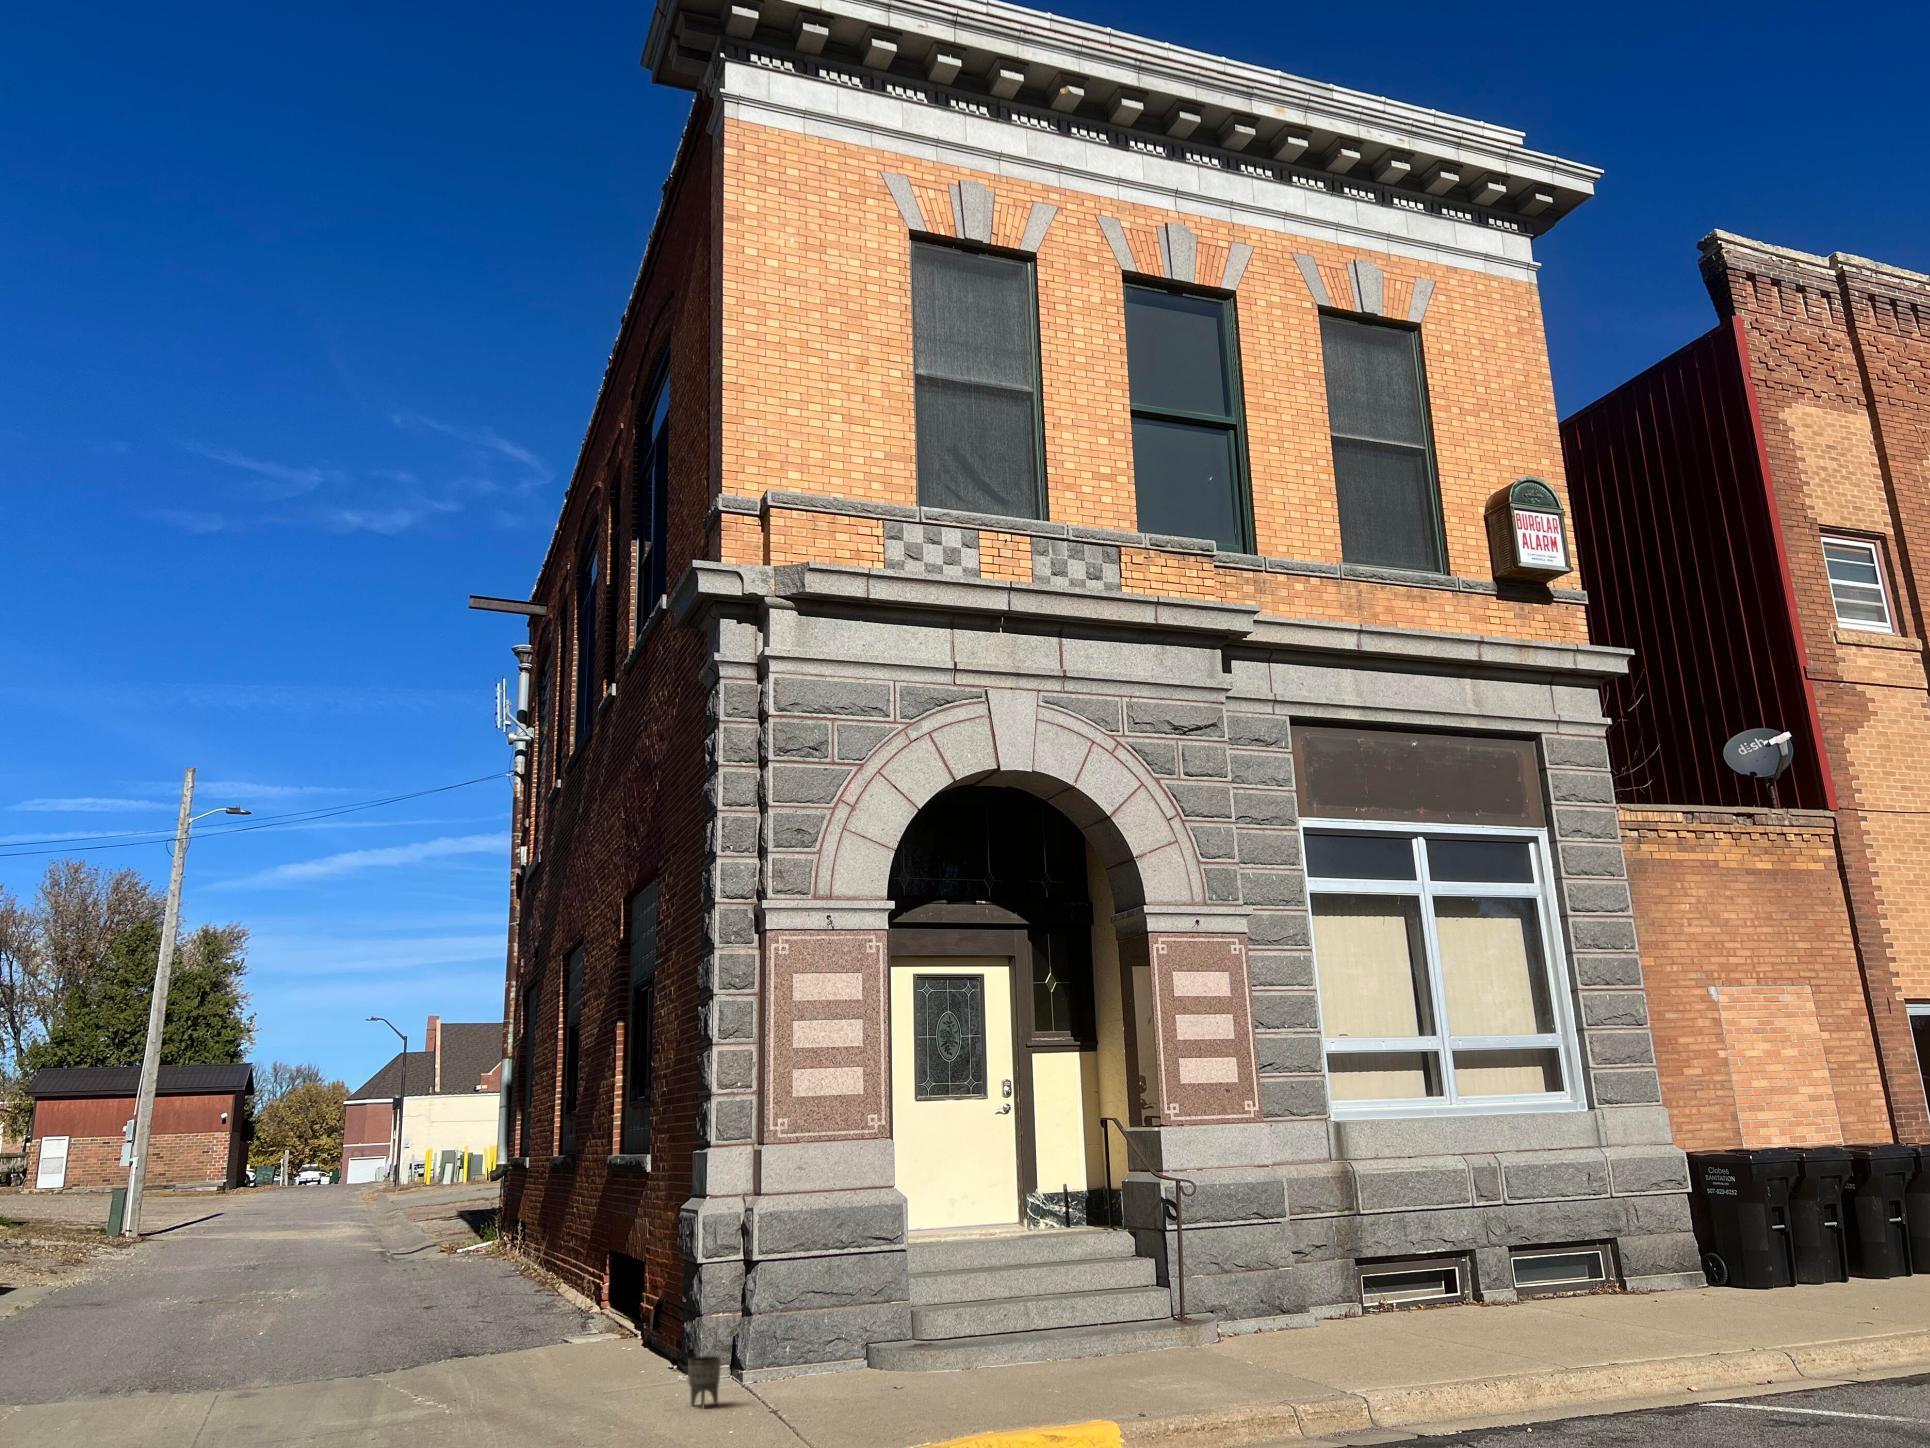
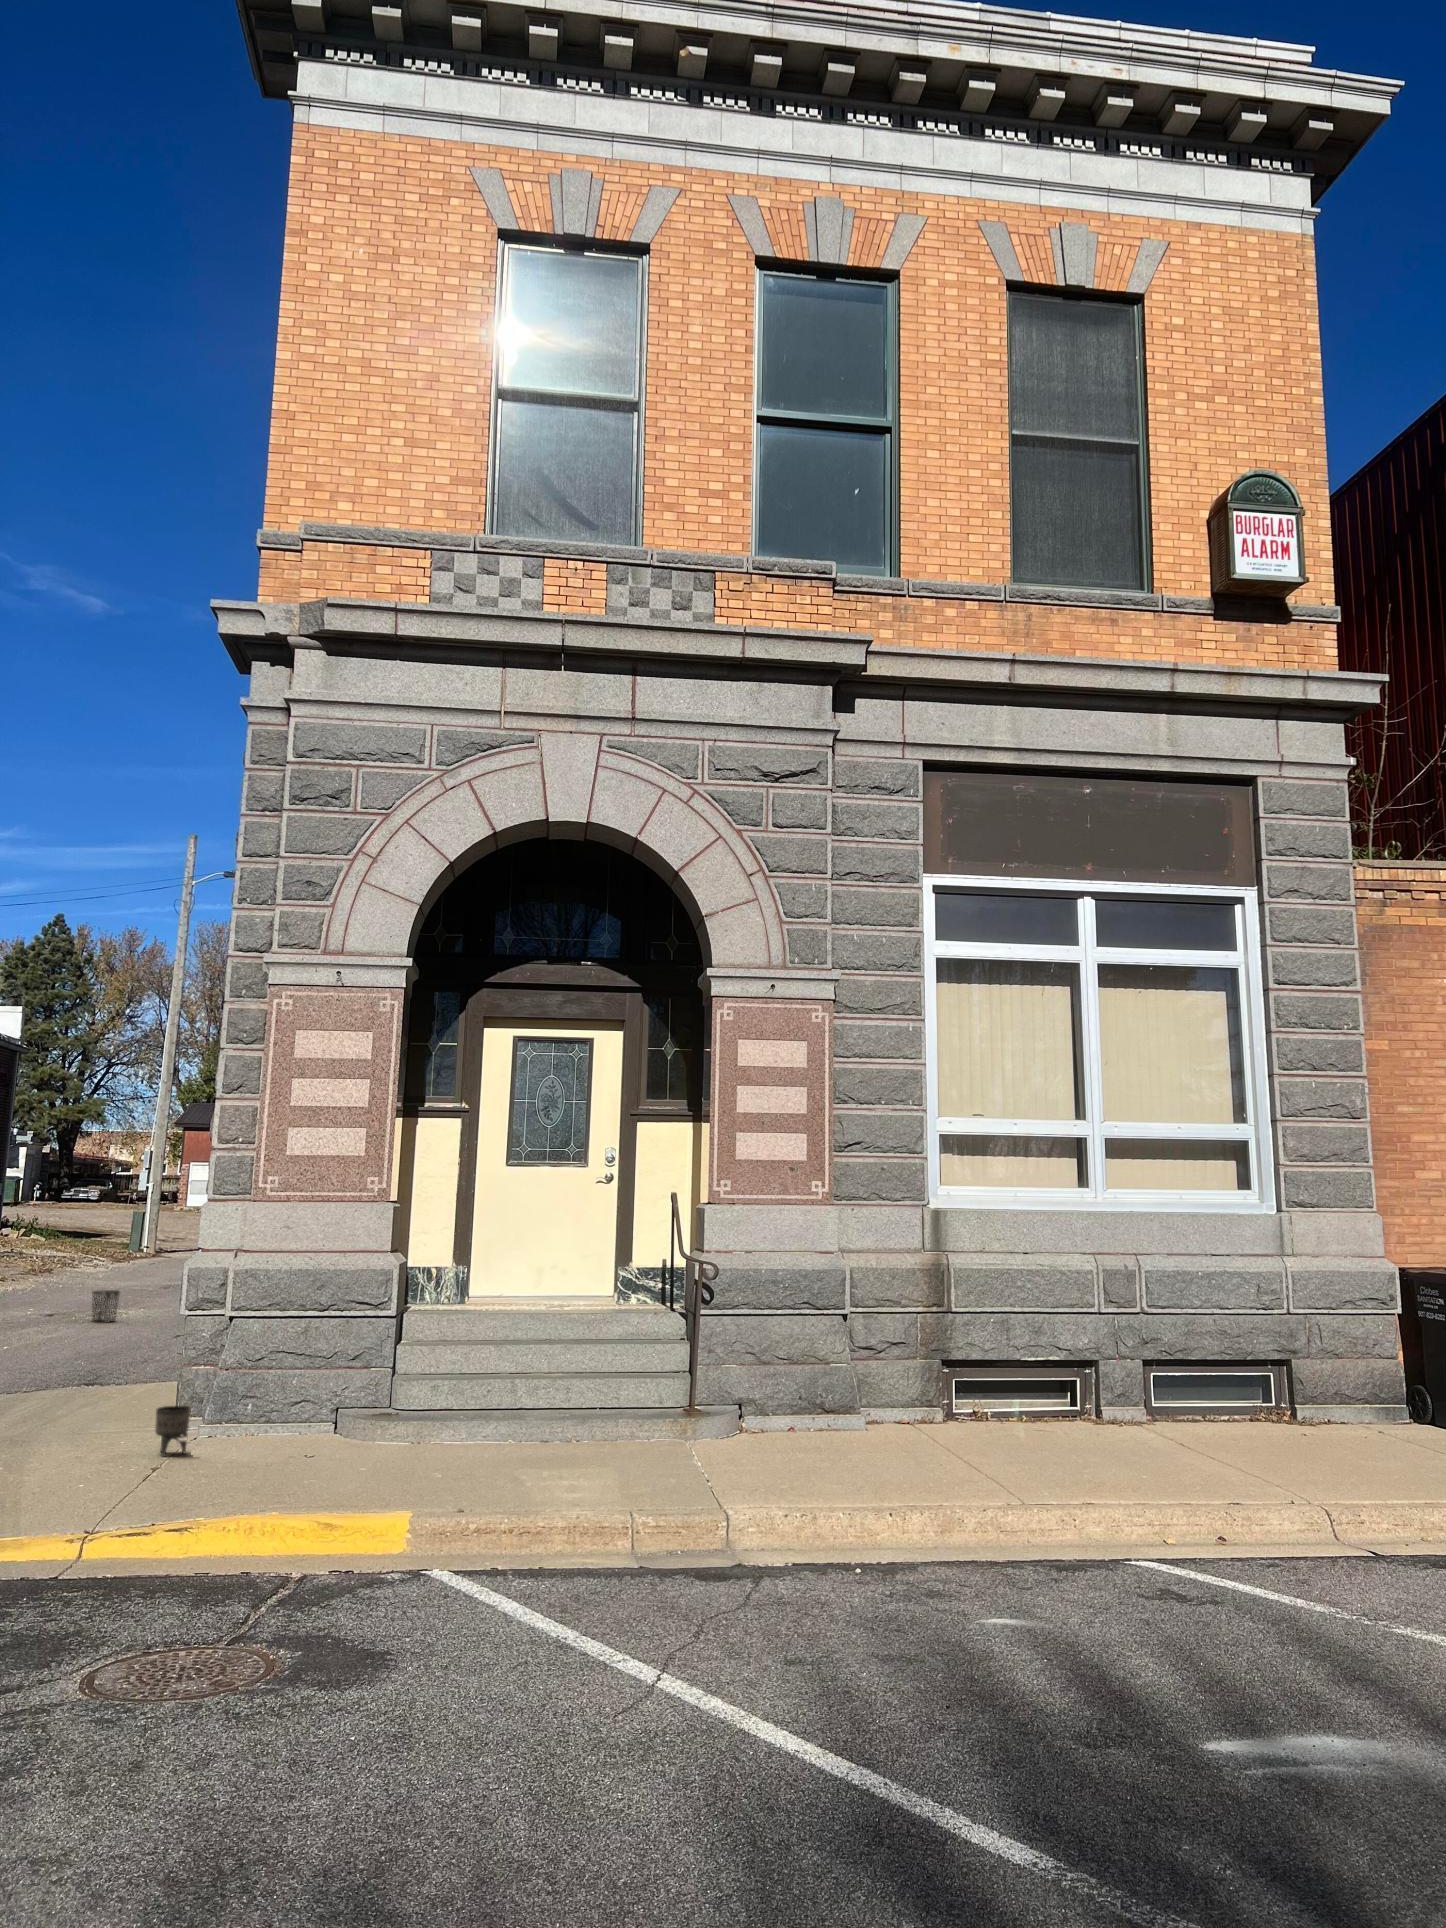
waste bin: none [280,1269,313,1307] -> present [92,1290,121,1323]

